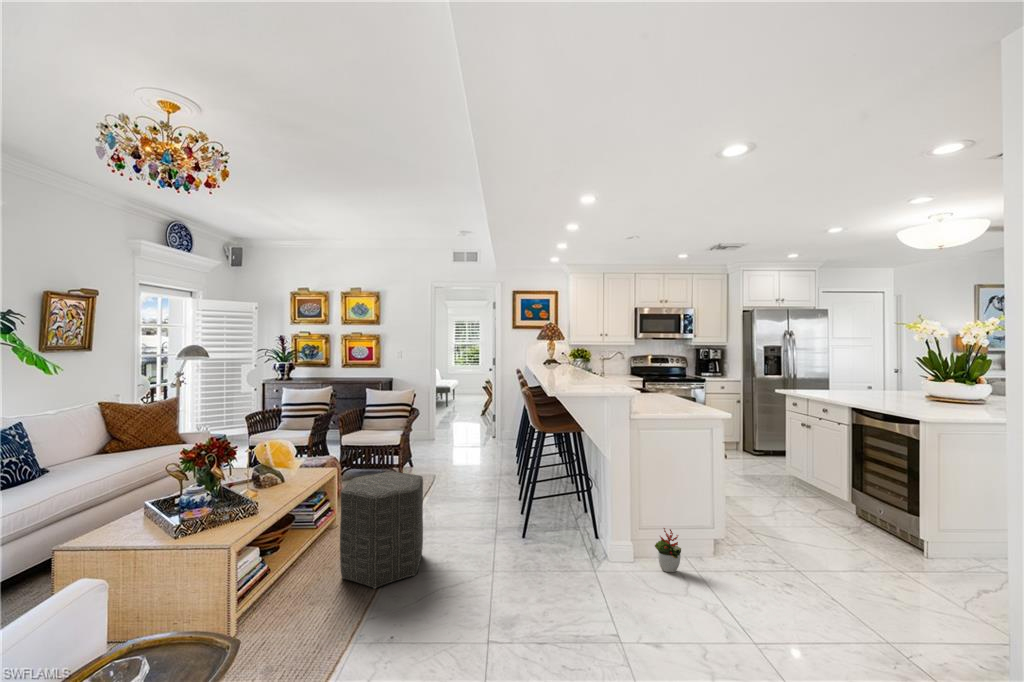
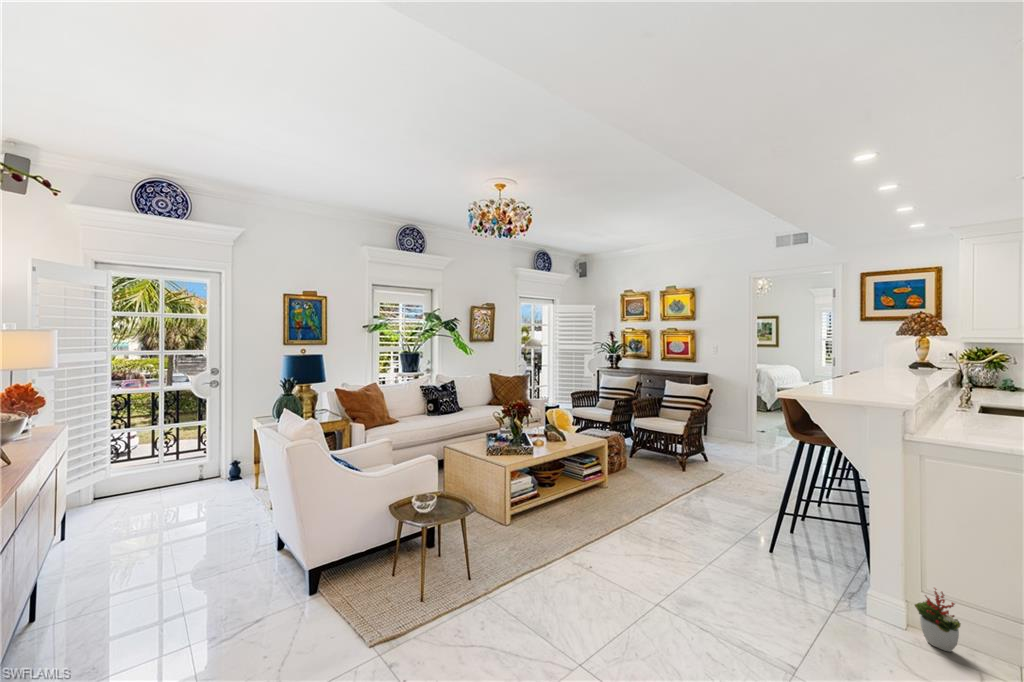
ottoman: present [340,471,423,588] -> none [584,446,655,536]

